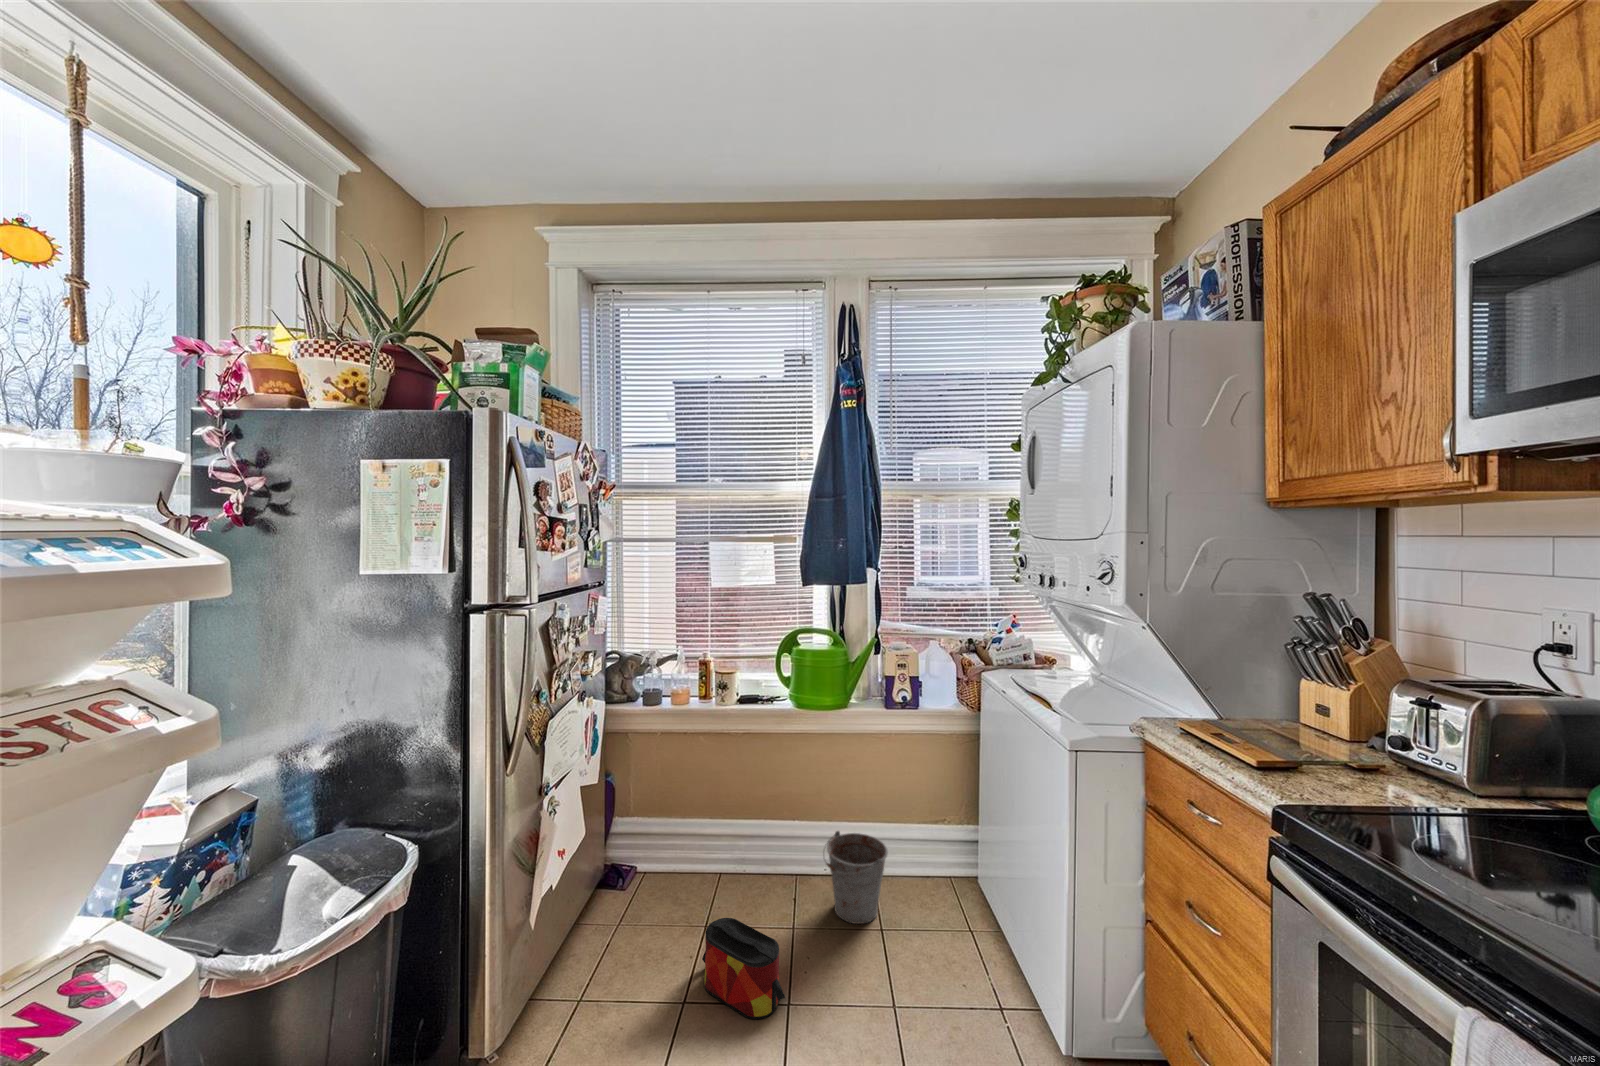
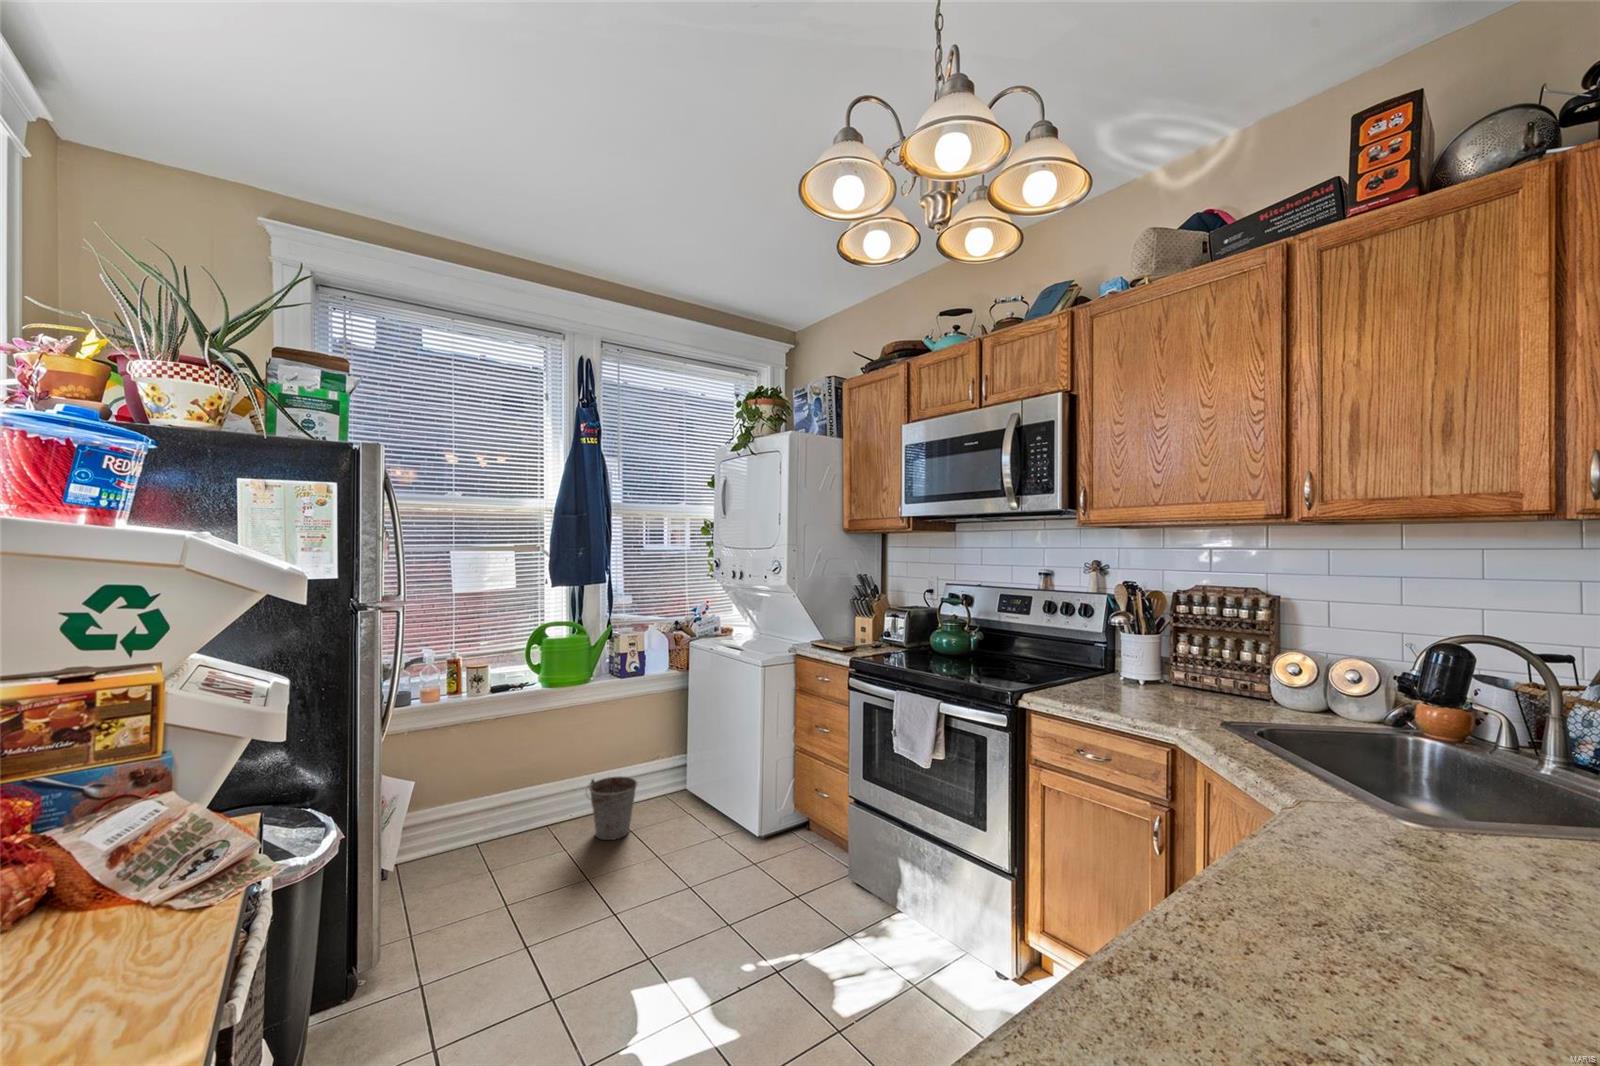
bag: present [702,918,785,1019] -> none [511,850,592,907]

